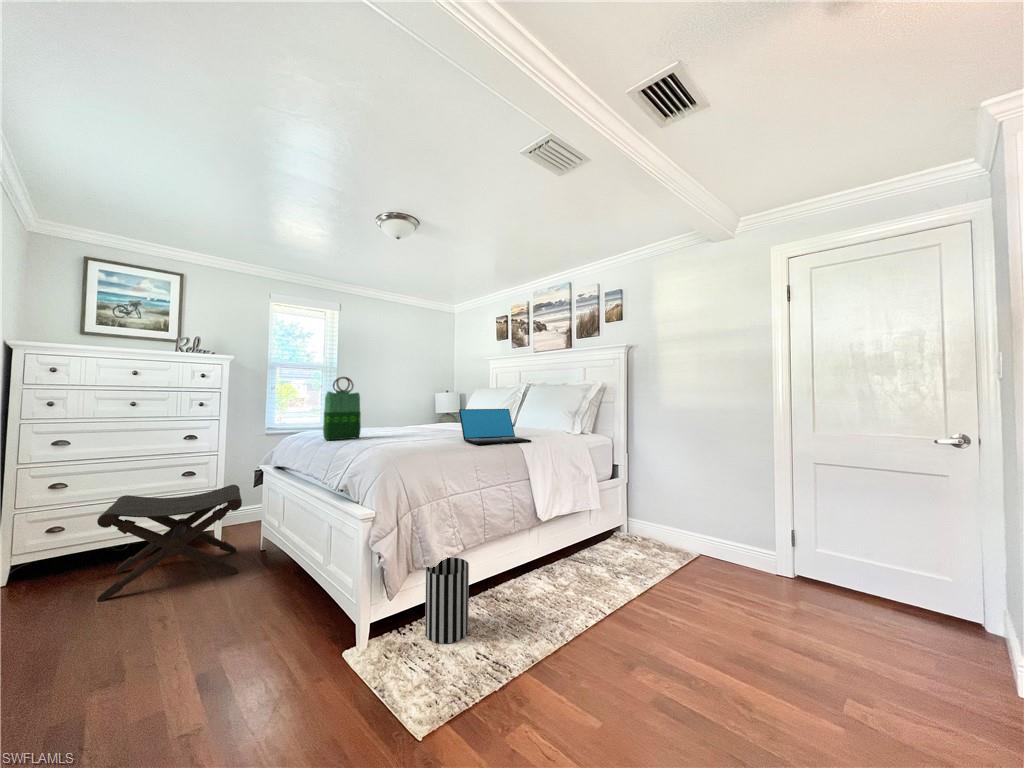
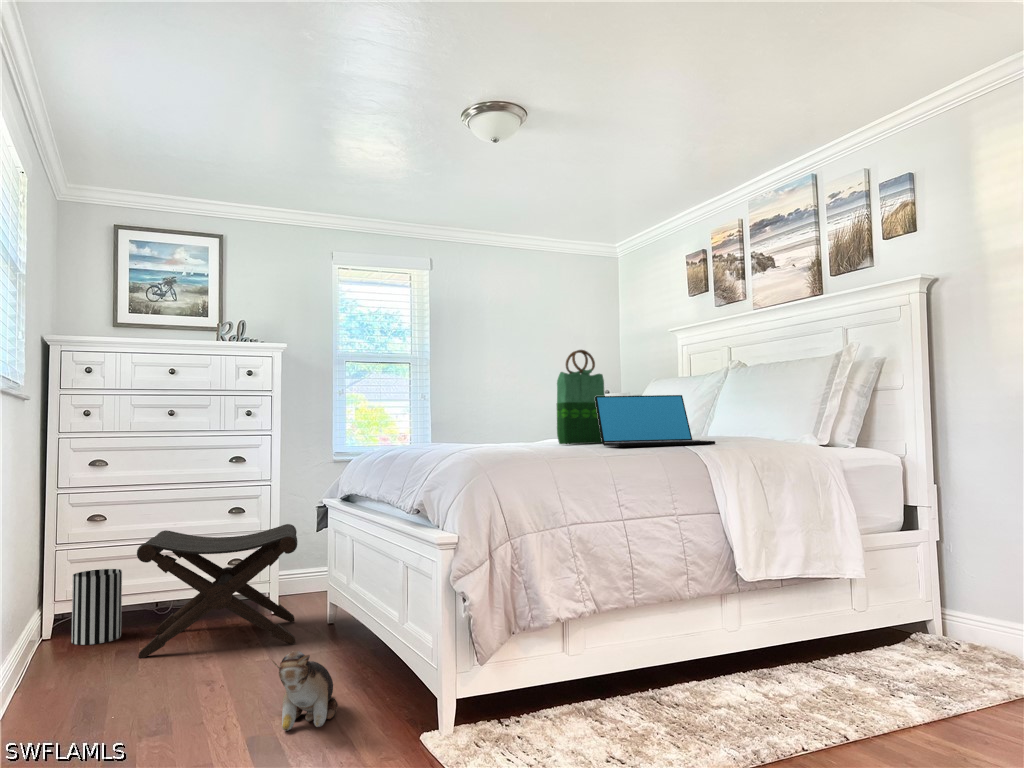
tote bag: present [323,377,361,440] -> present [557,350,605,444]
wastebasket: present [425,557,469,644] -> present [71,569,122,645]
plush toy: none [224,603,277,664] -> present [272,650,338,731]

